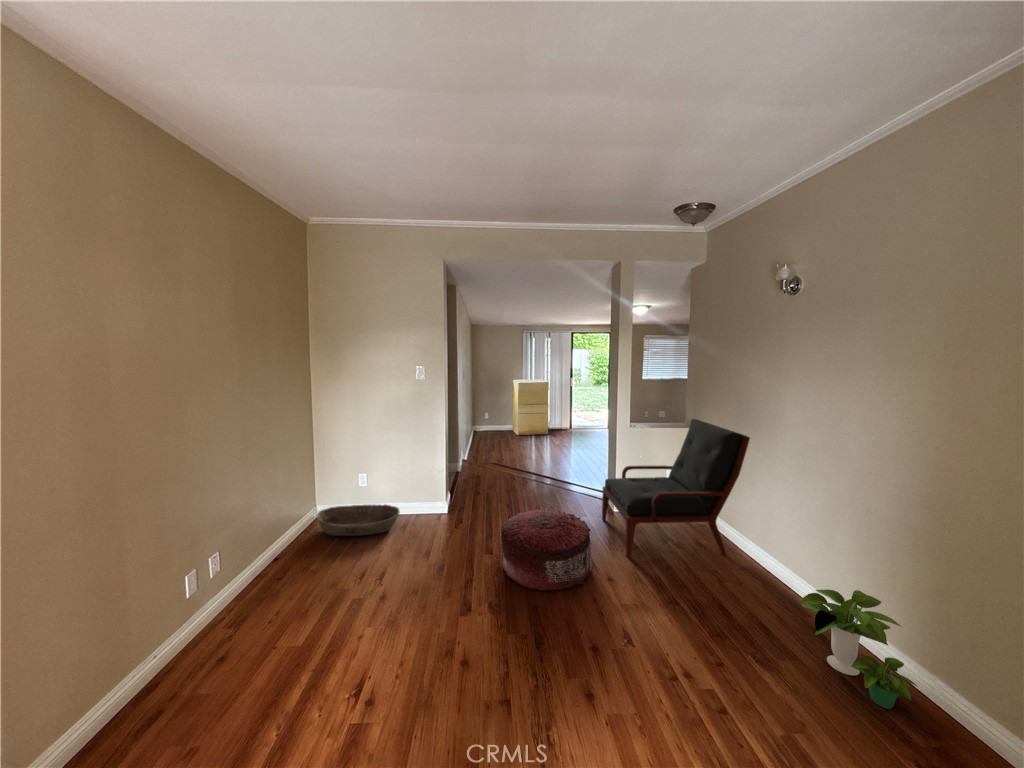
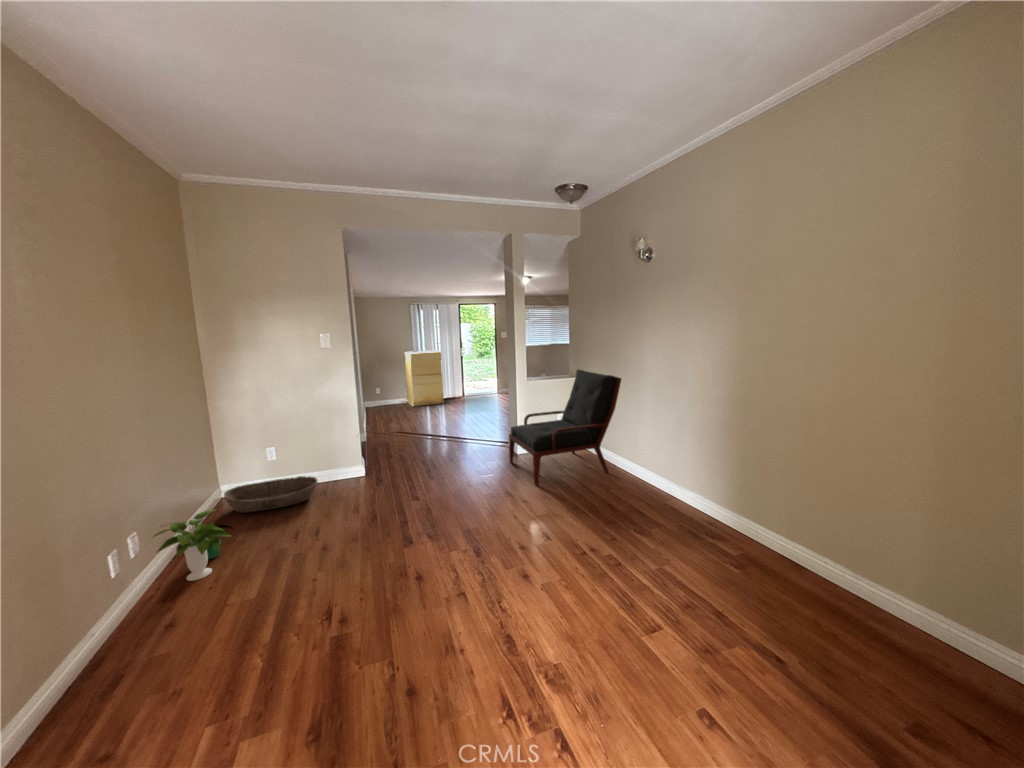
pouf: present [501,508,591,591] -> none [429,454,509,519]
potted plant: present [800,590,918,709] -> present [153,510,234,581]

